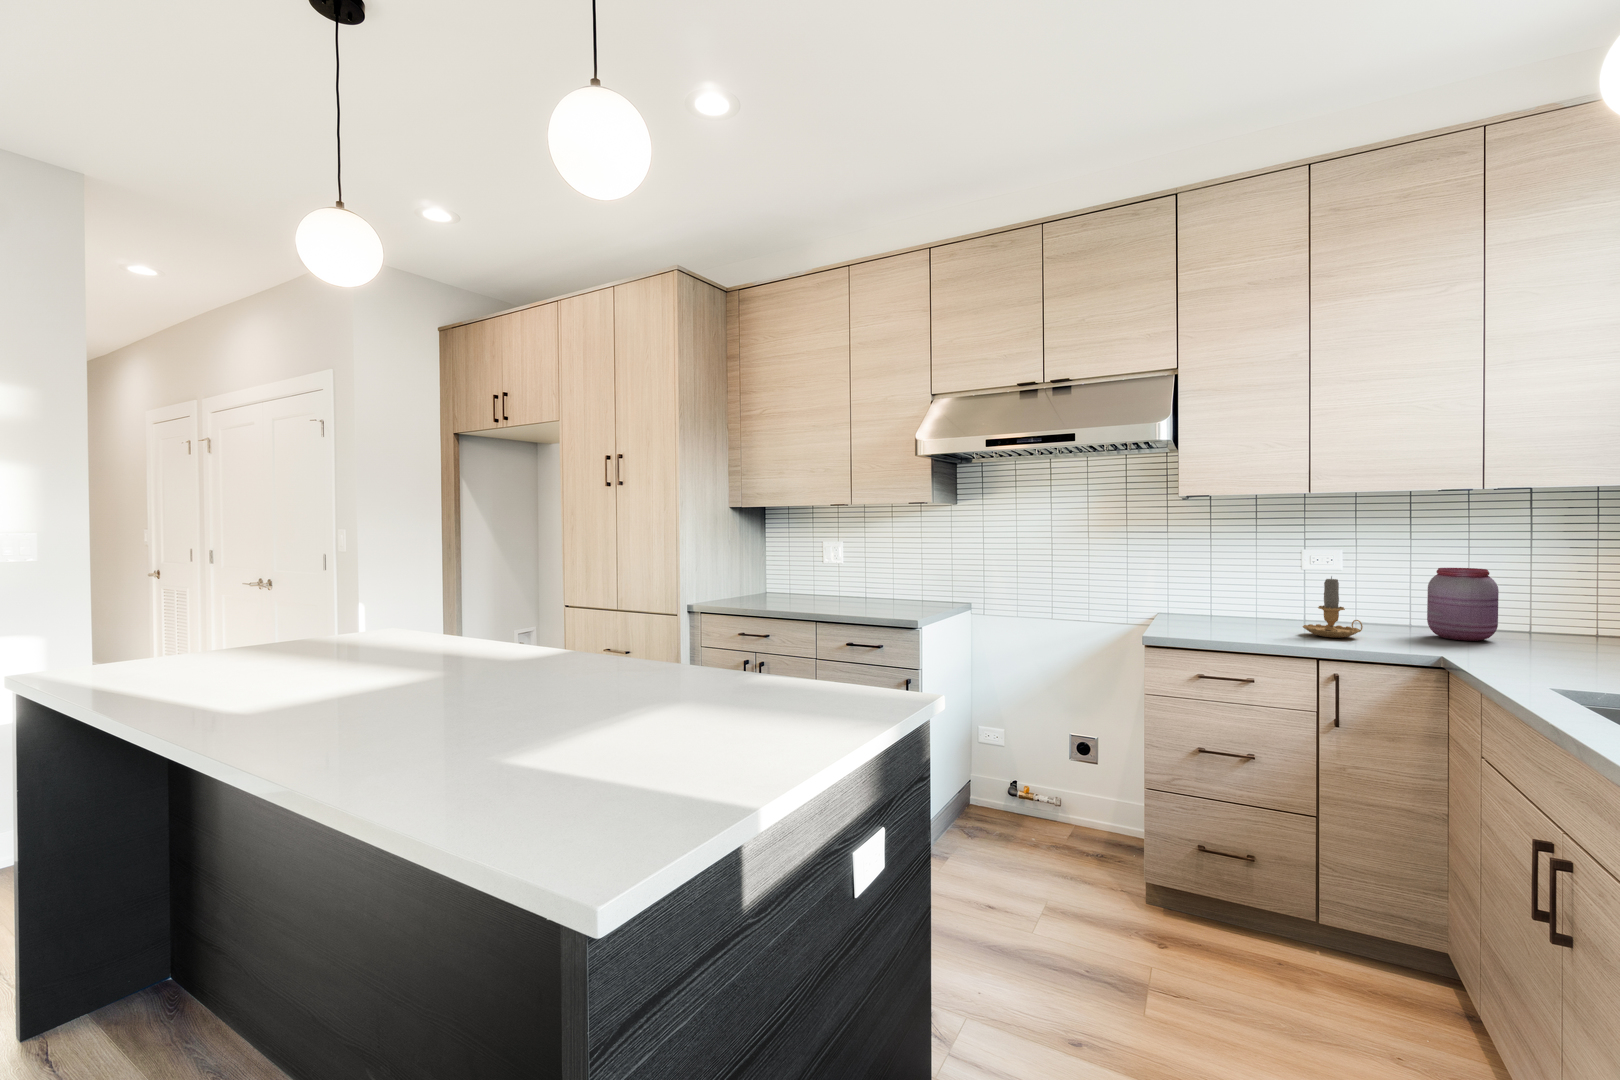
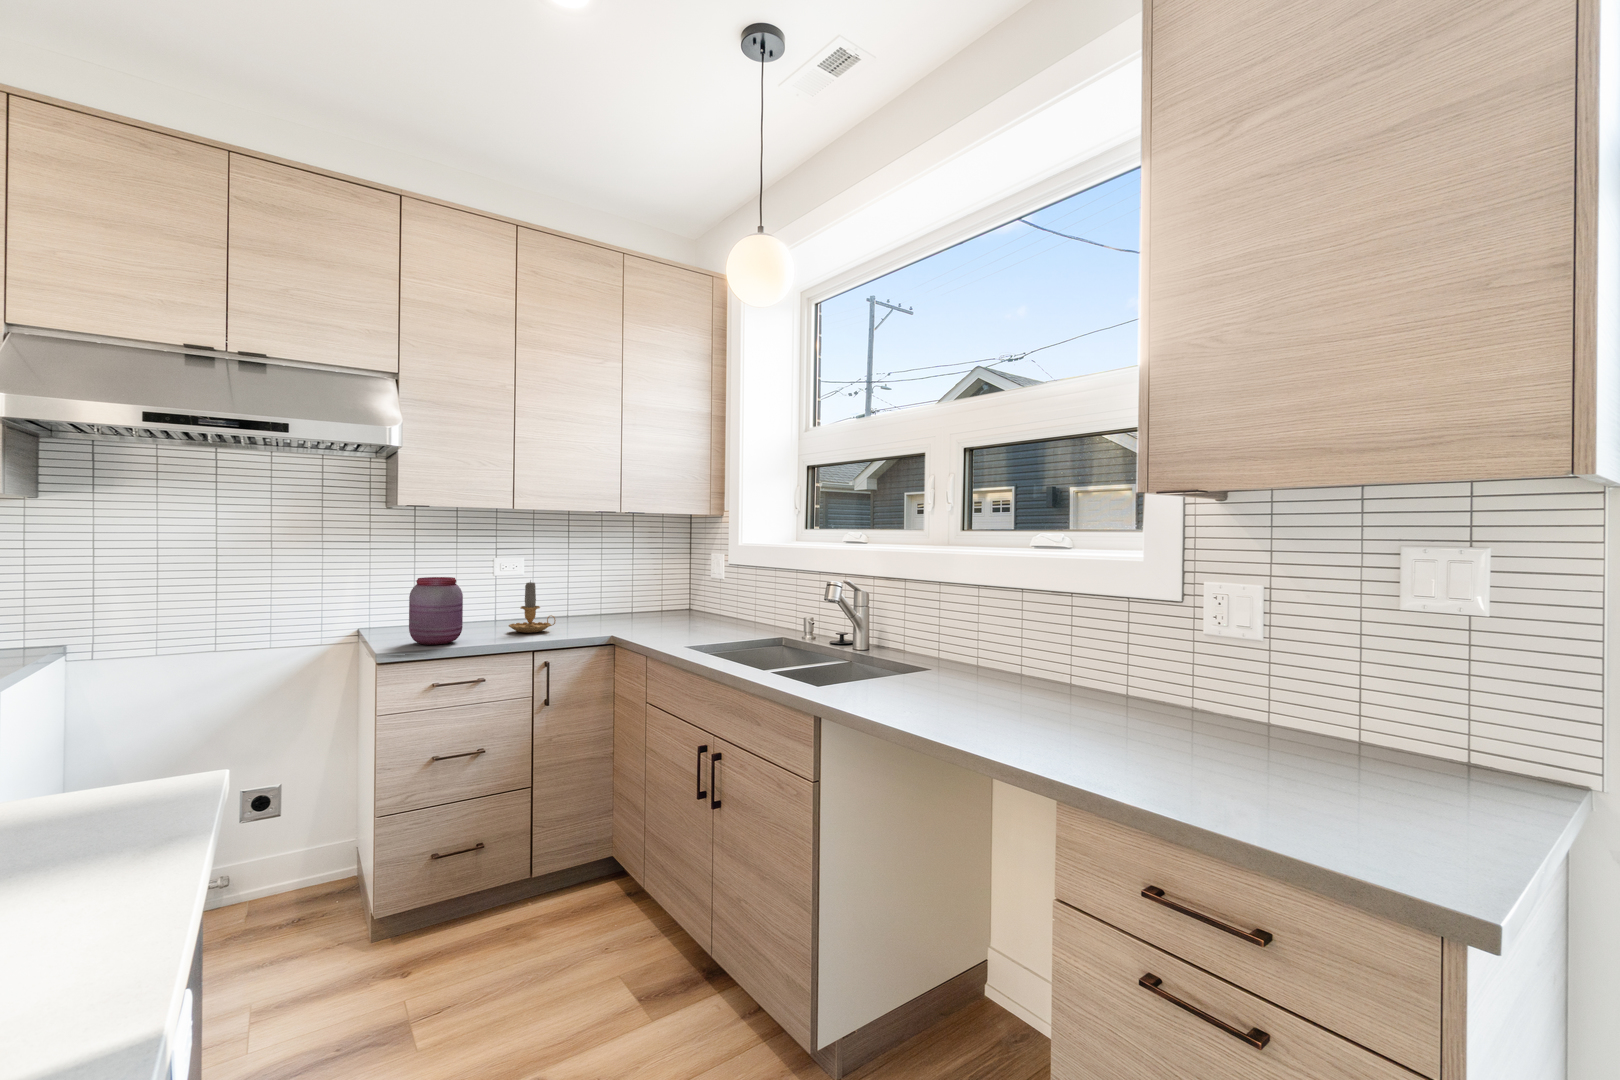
jar: present [1427,568,1499,641] -> present [409,577,463,645]

